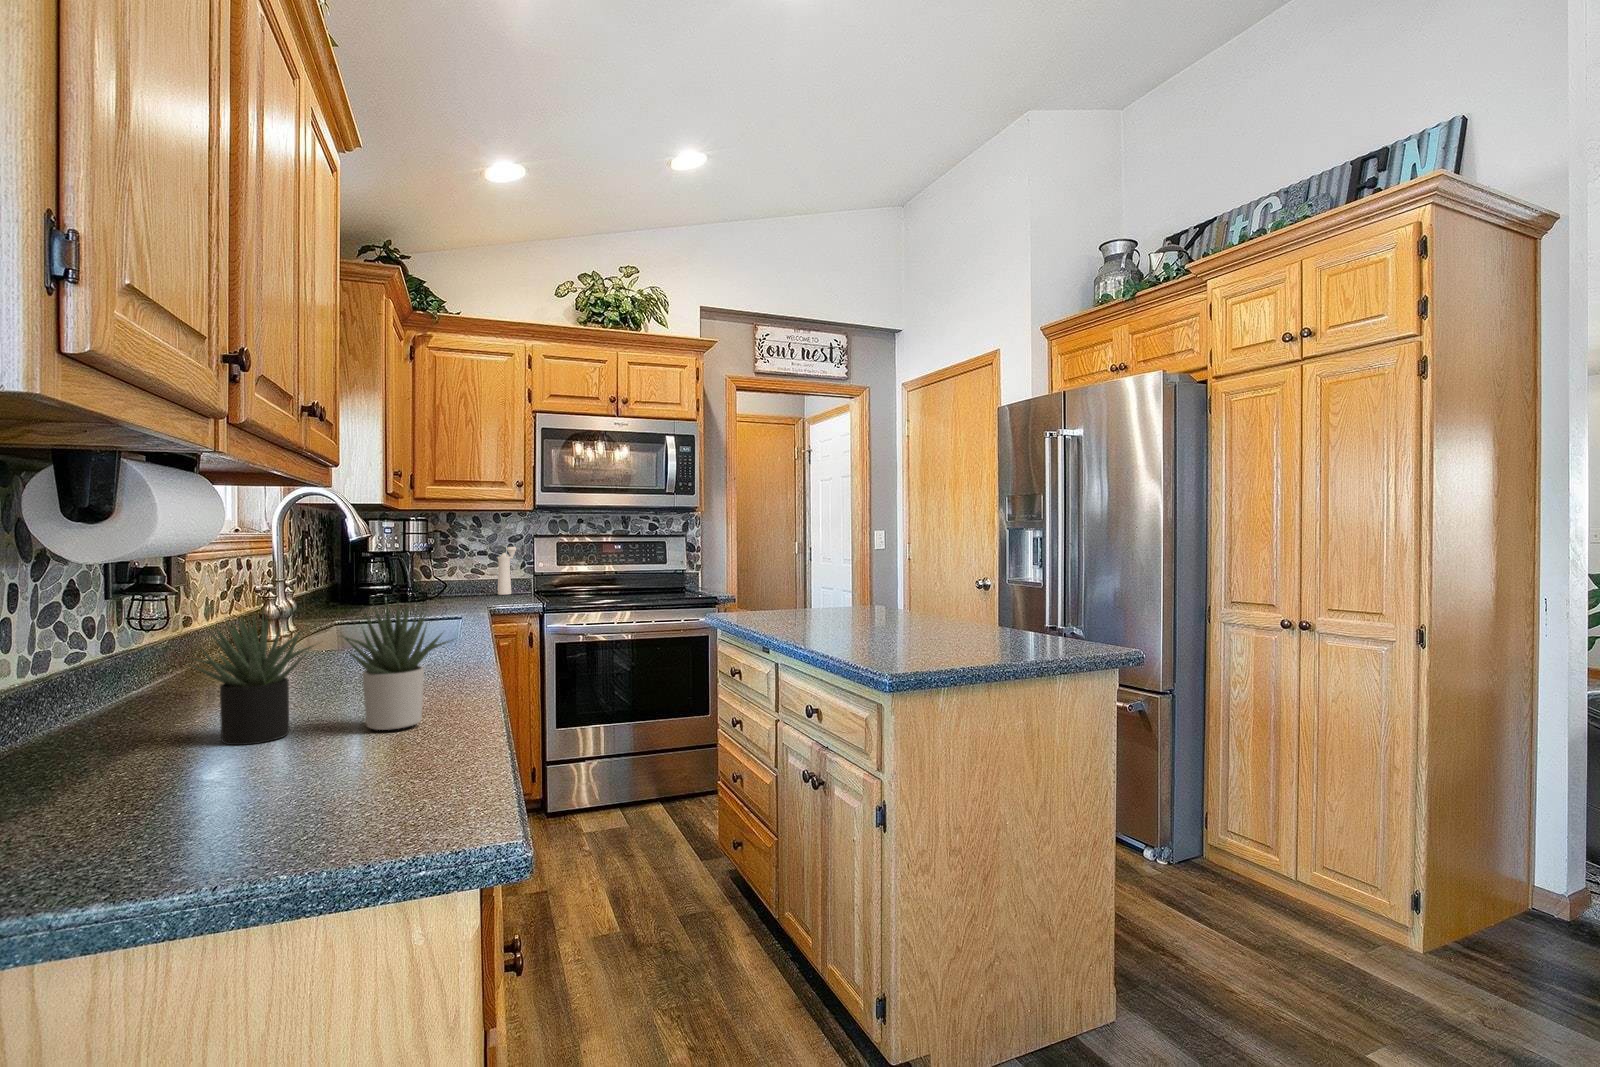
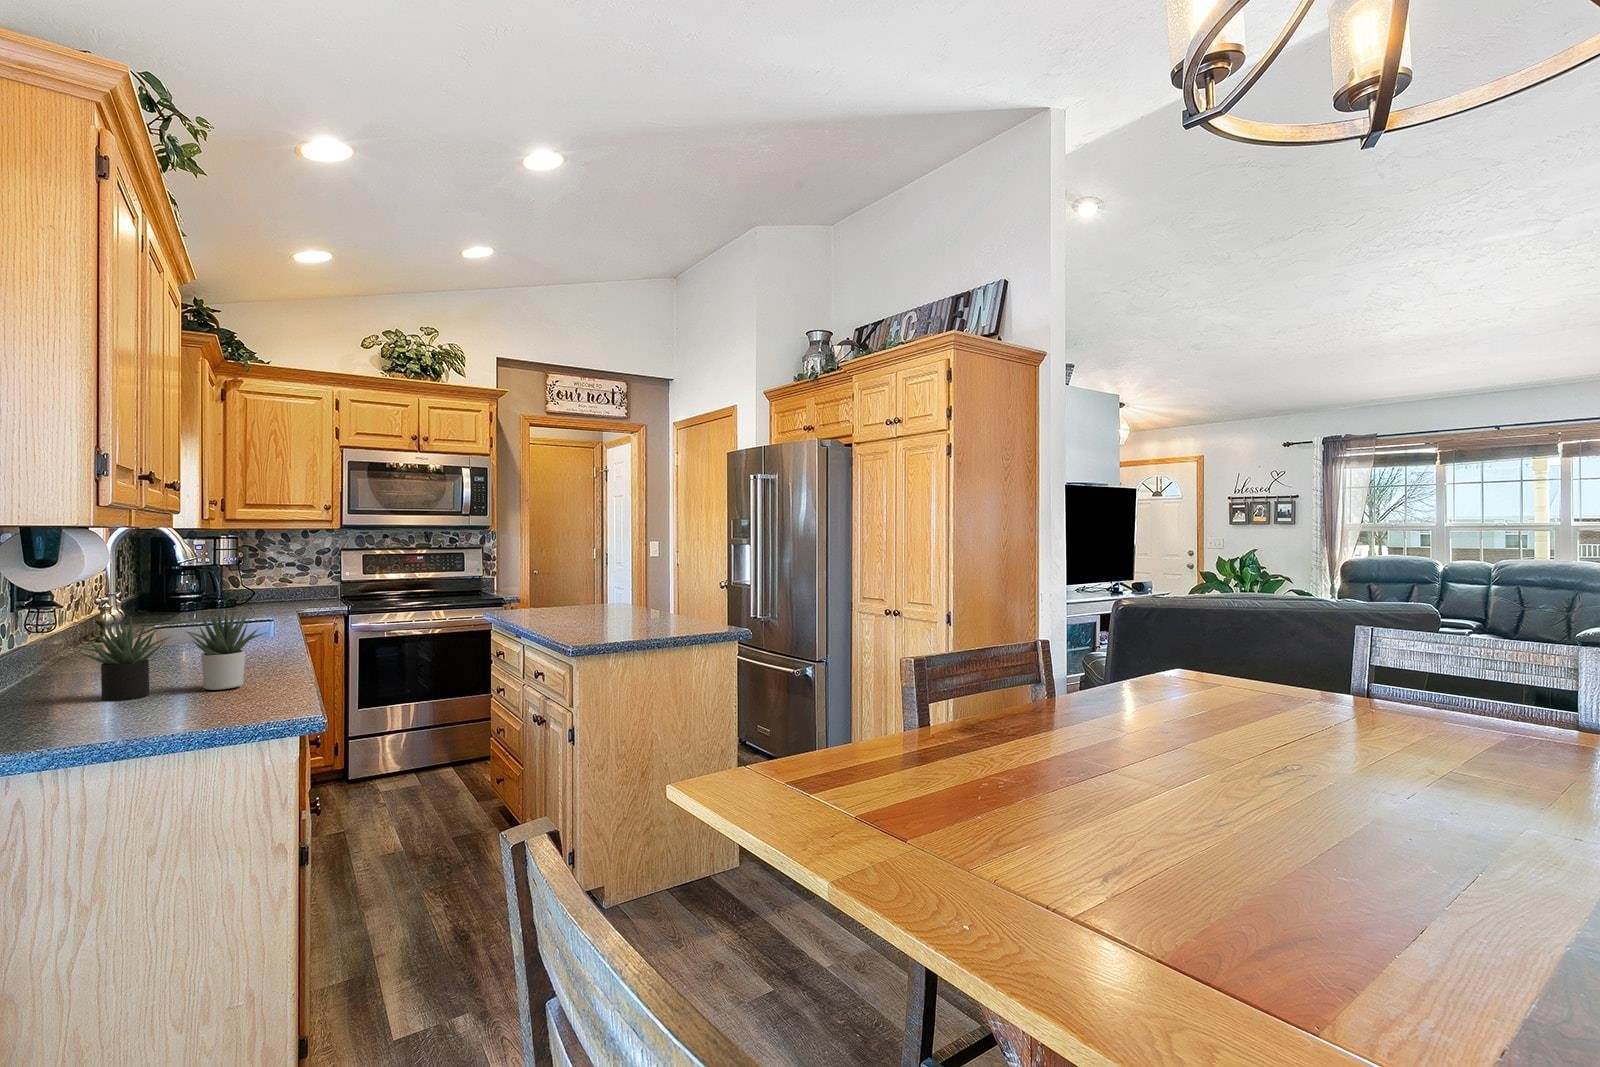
pepper mill: present [497,547,517,595] -> none [306,559,325,600]

